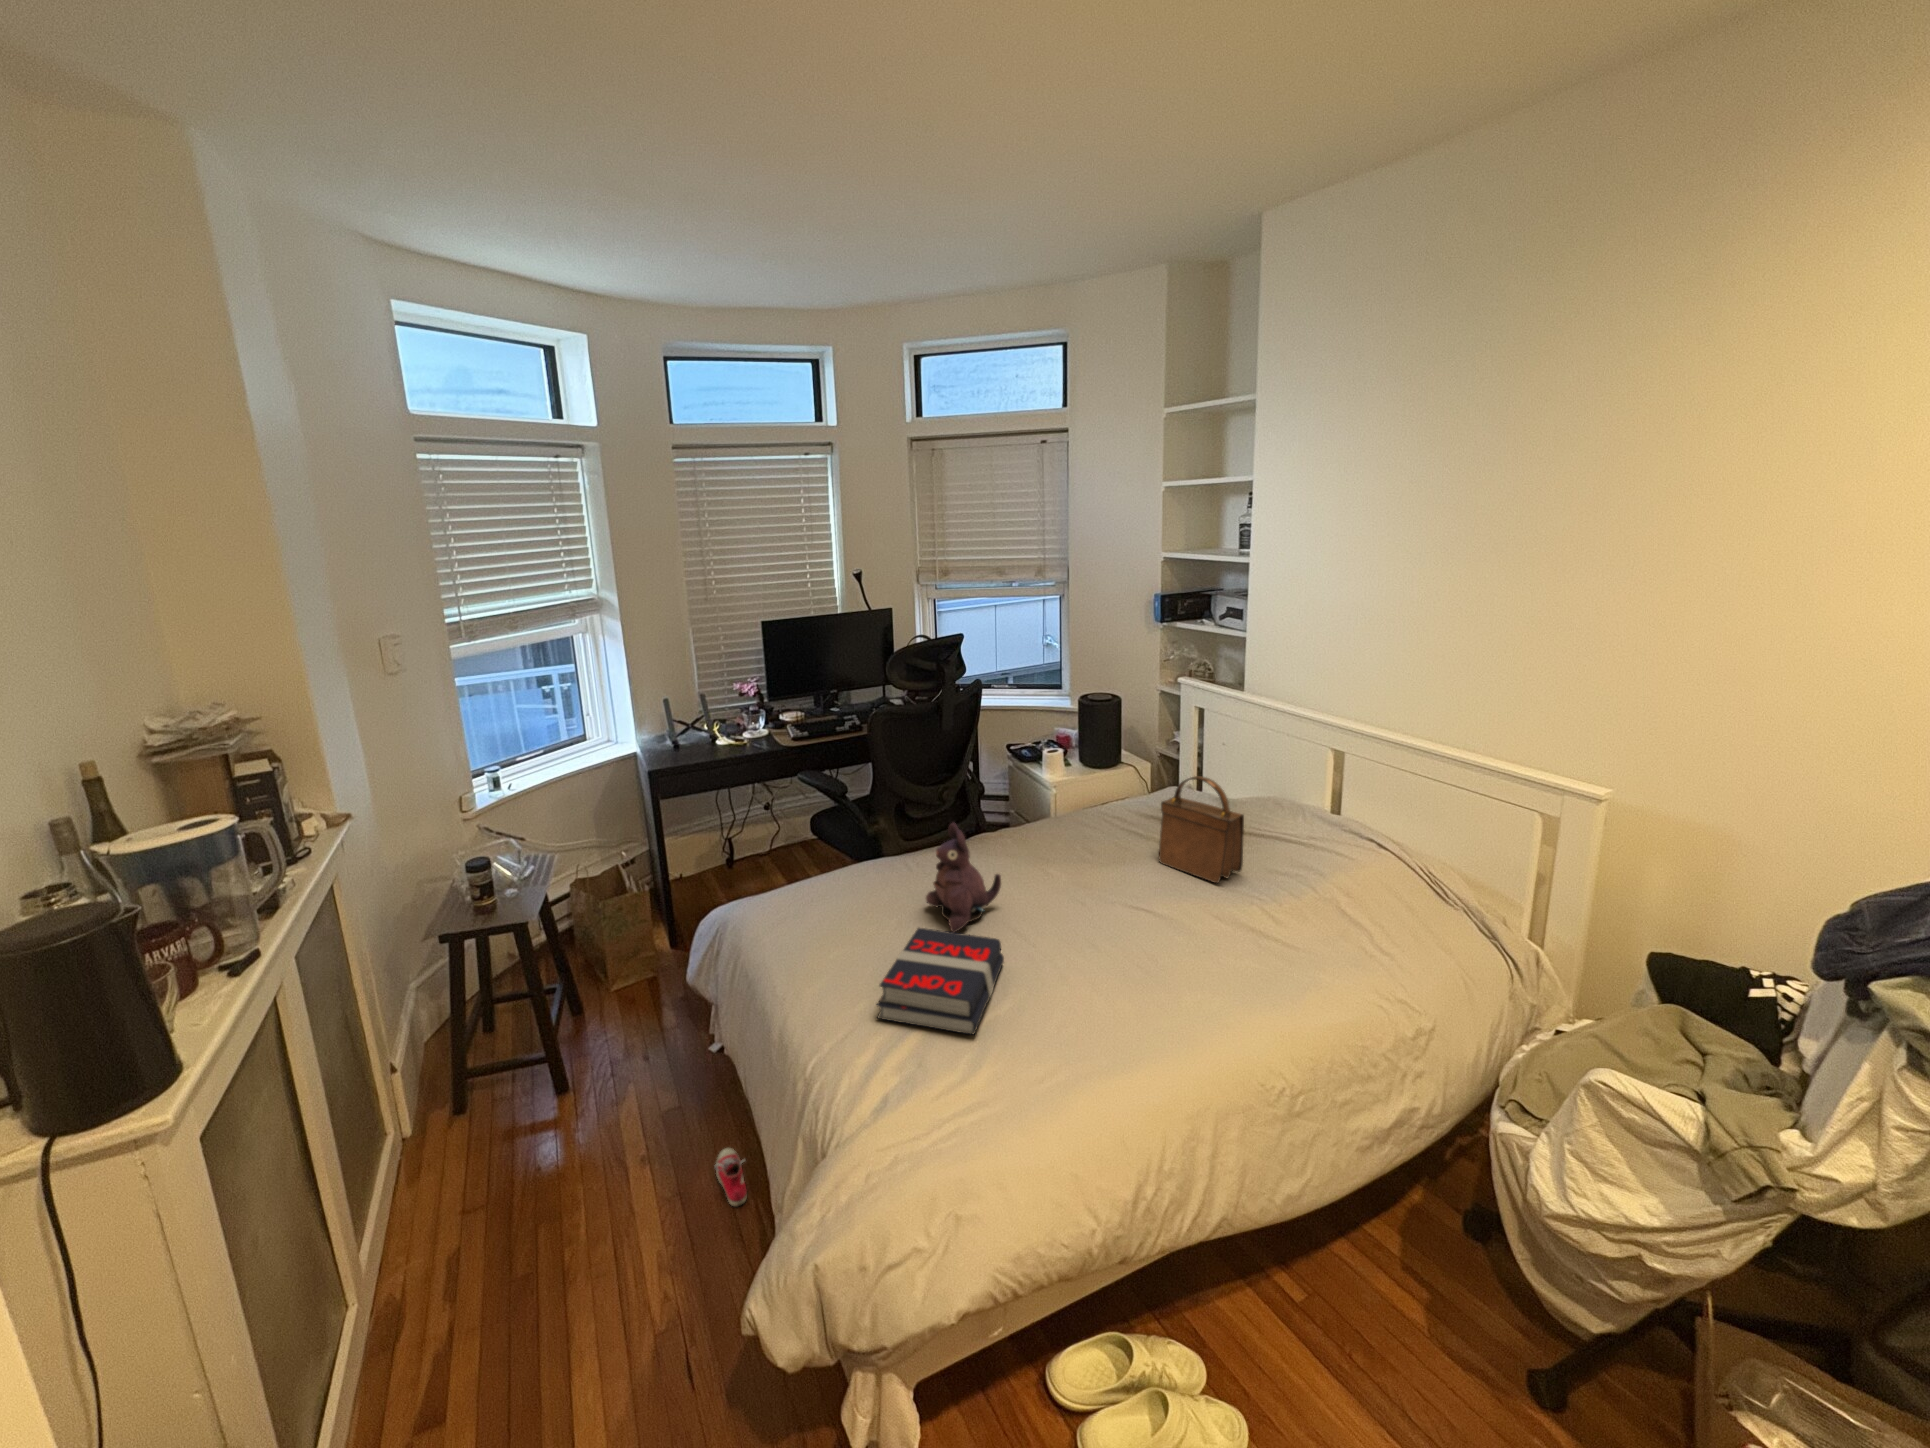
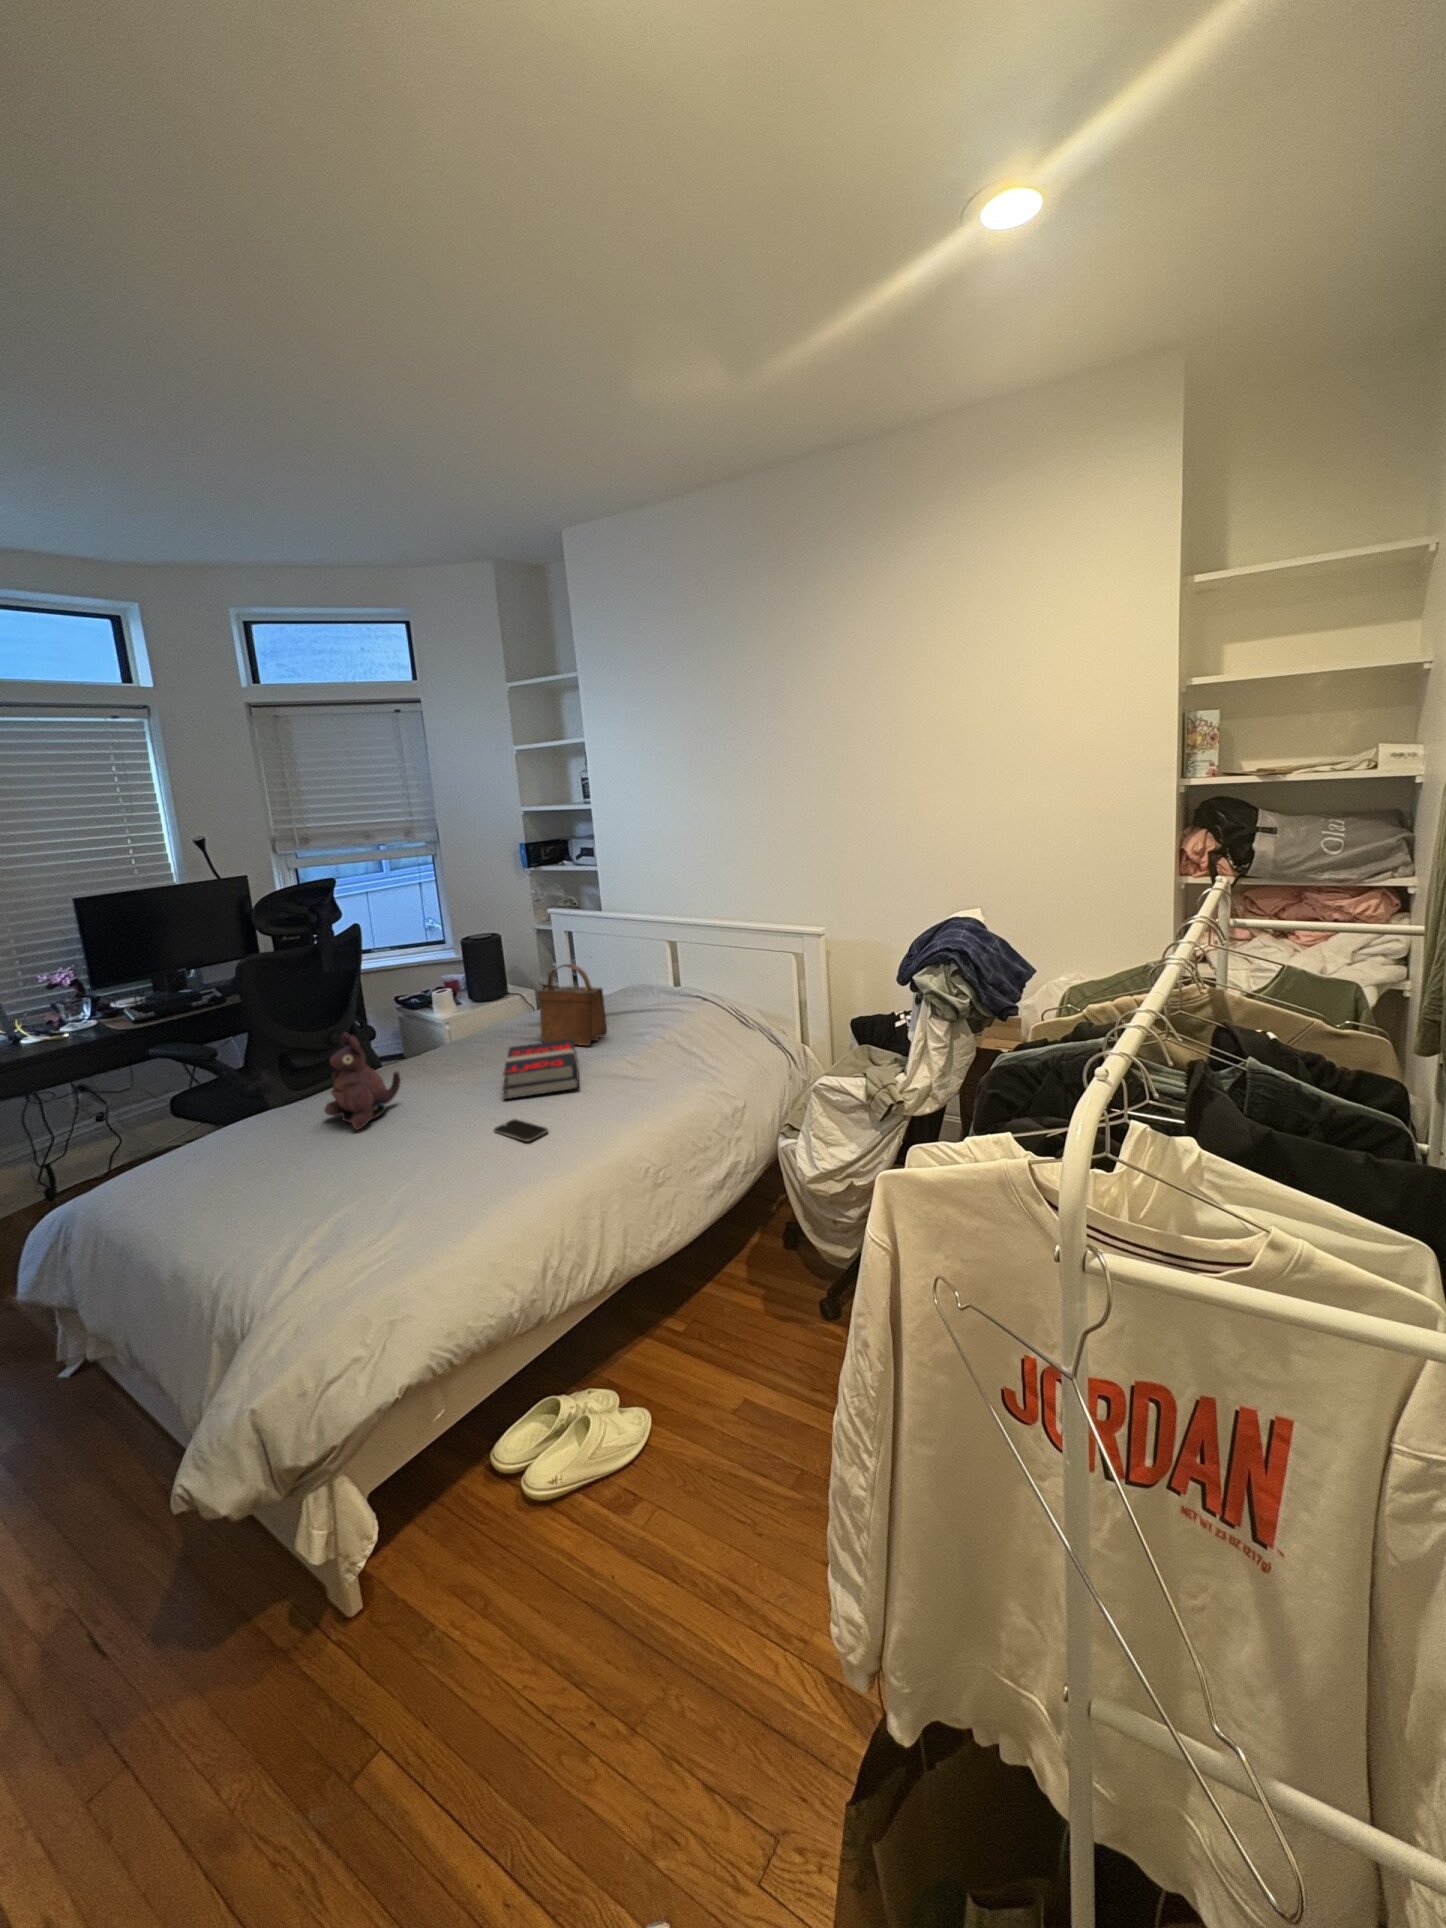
book: present [877,928,1004,1034] -> present [503,1039,579,1099]
smartphone: none [1094,974,1159,1017] -> present [494,1119,548,1142]
sneaker: present [714,1148,747,1207] -> none [91,1435,141,1492]

